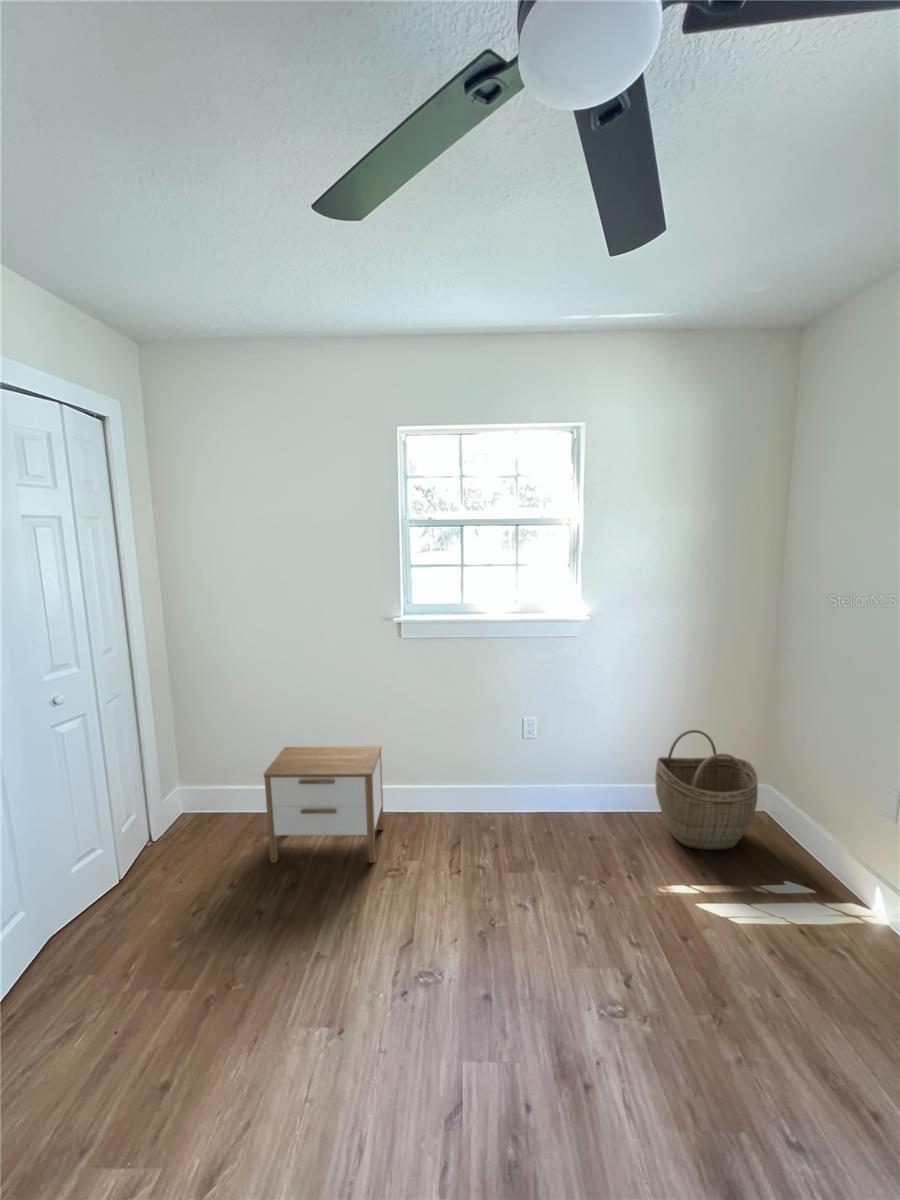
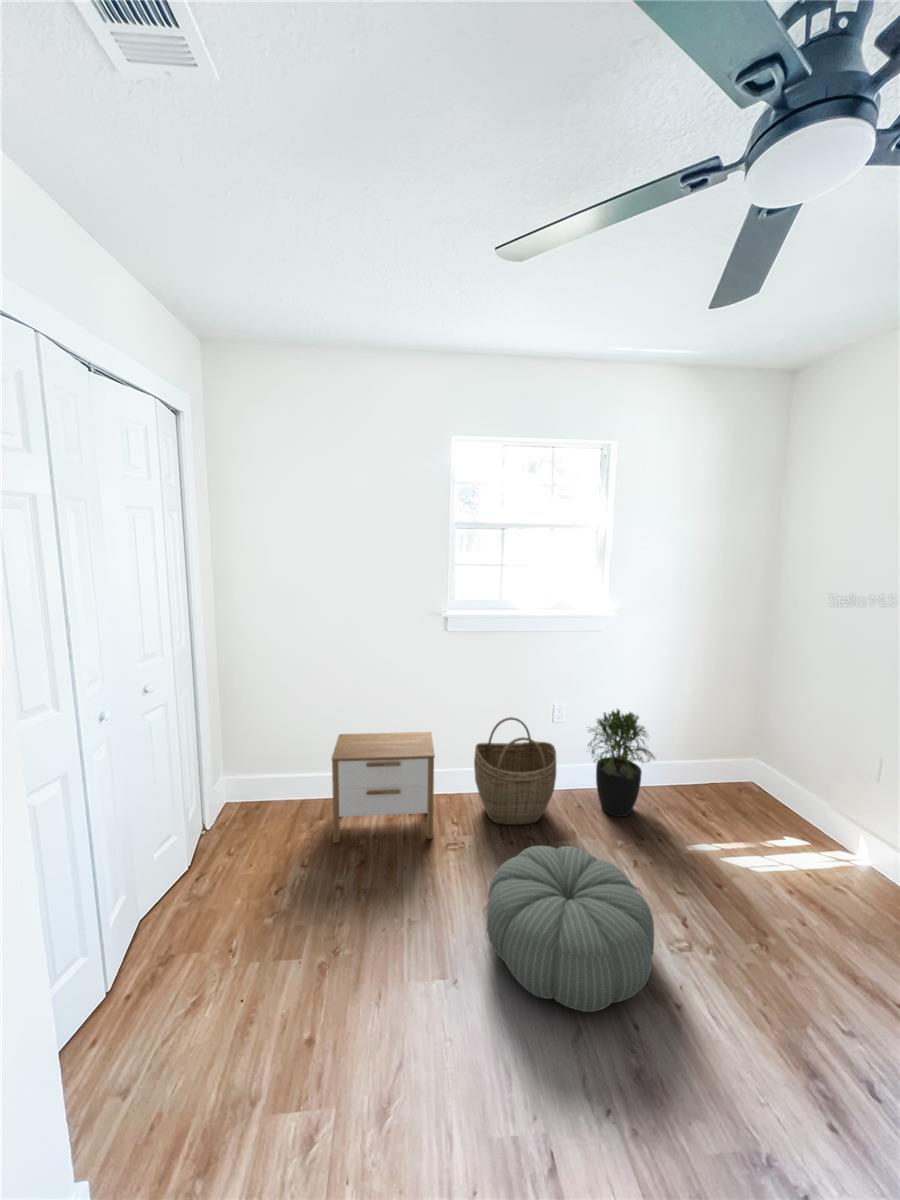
potted plant: none [552,723,630,847] -> present [588,708,654,817]
woven basket: present [655,730,758,850] -> present [474,717,556,825]
pouf: none [383,881,572,1084] -> present [487,846,654,1012]

